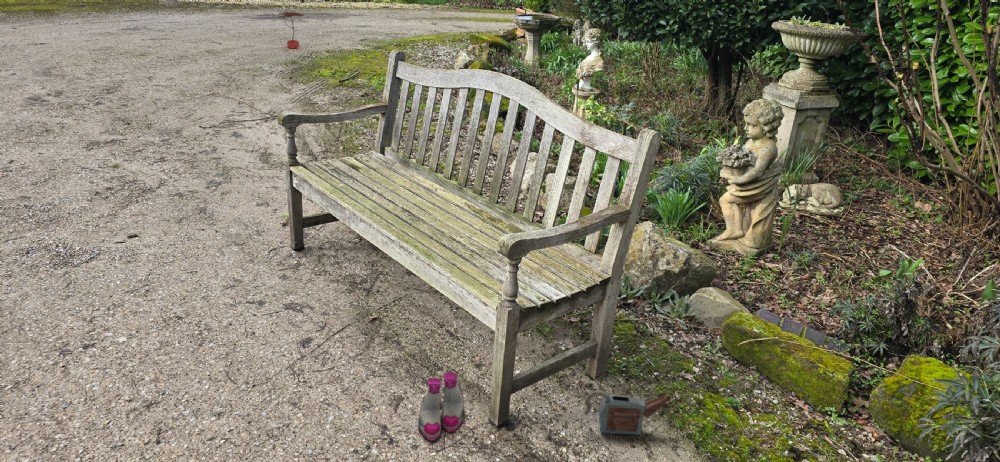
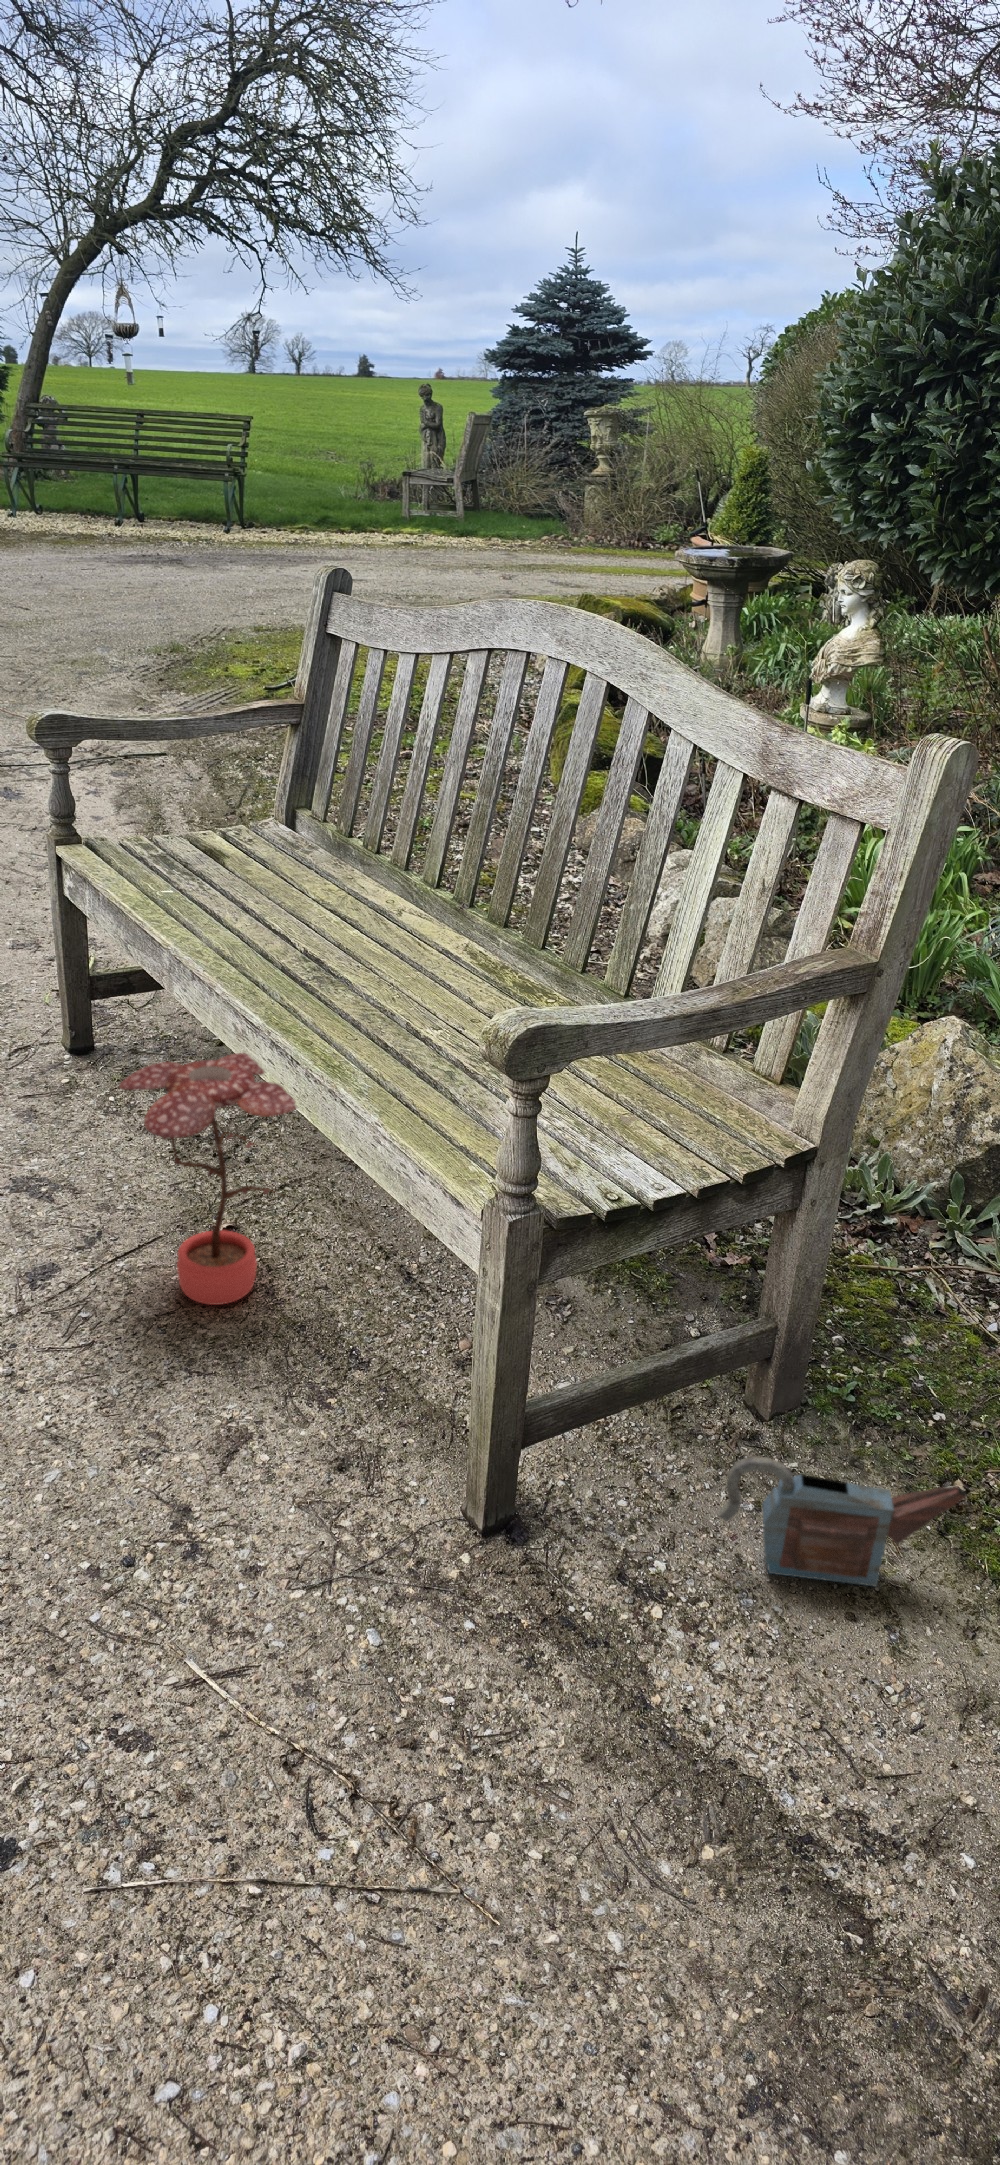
potted plant: present [279,12,304,49] -> present [119,1053,297,1305]
boots: present [419,372,464,441] -> none [273,1377,402,1559]

